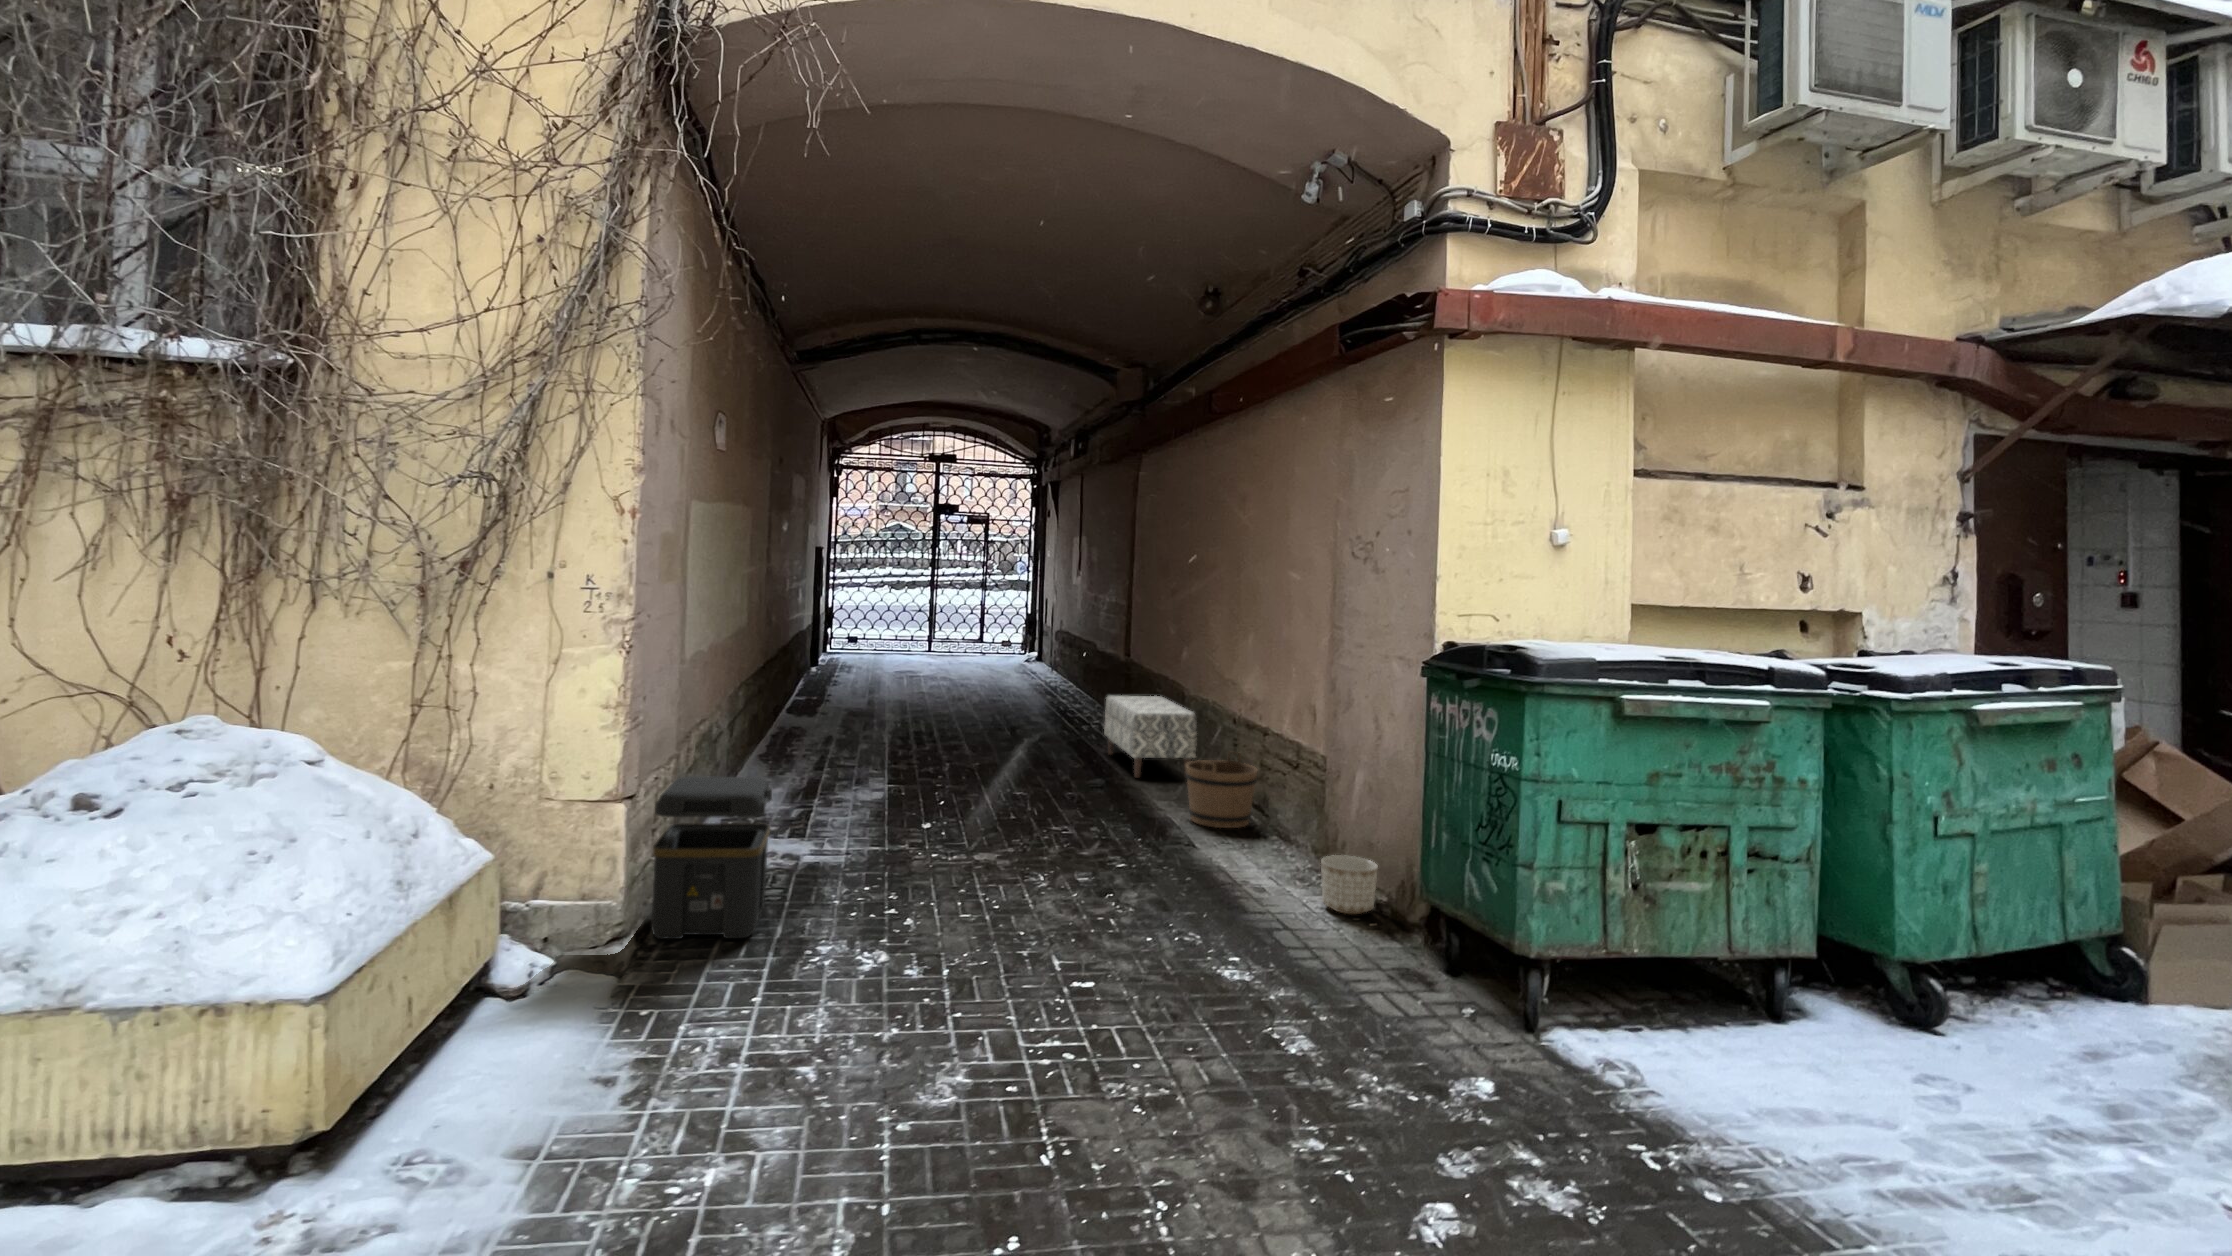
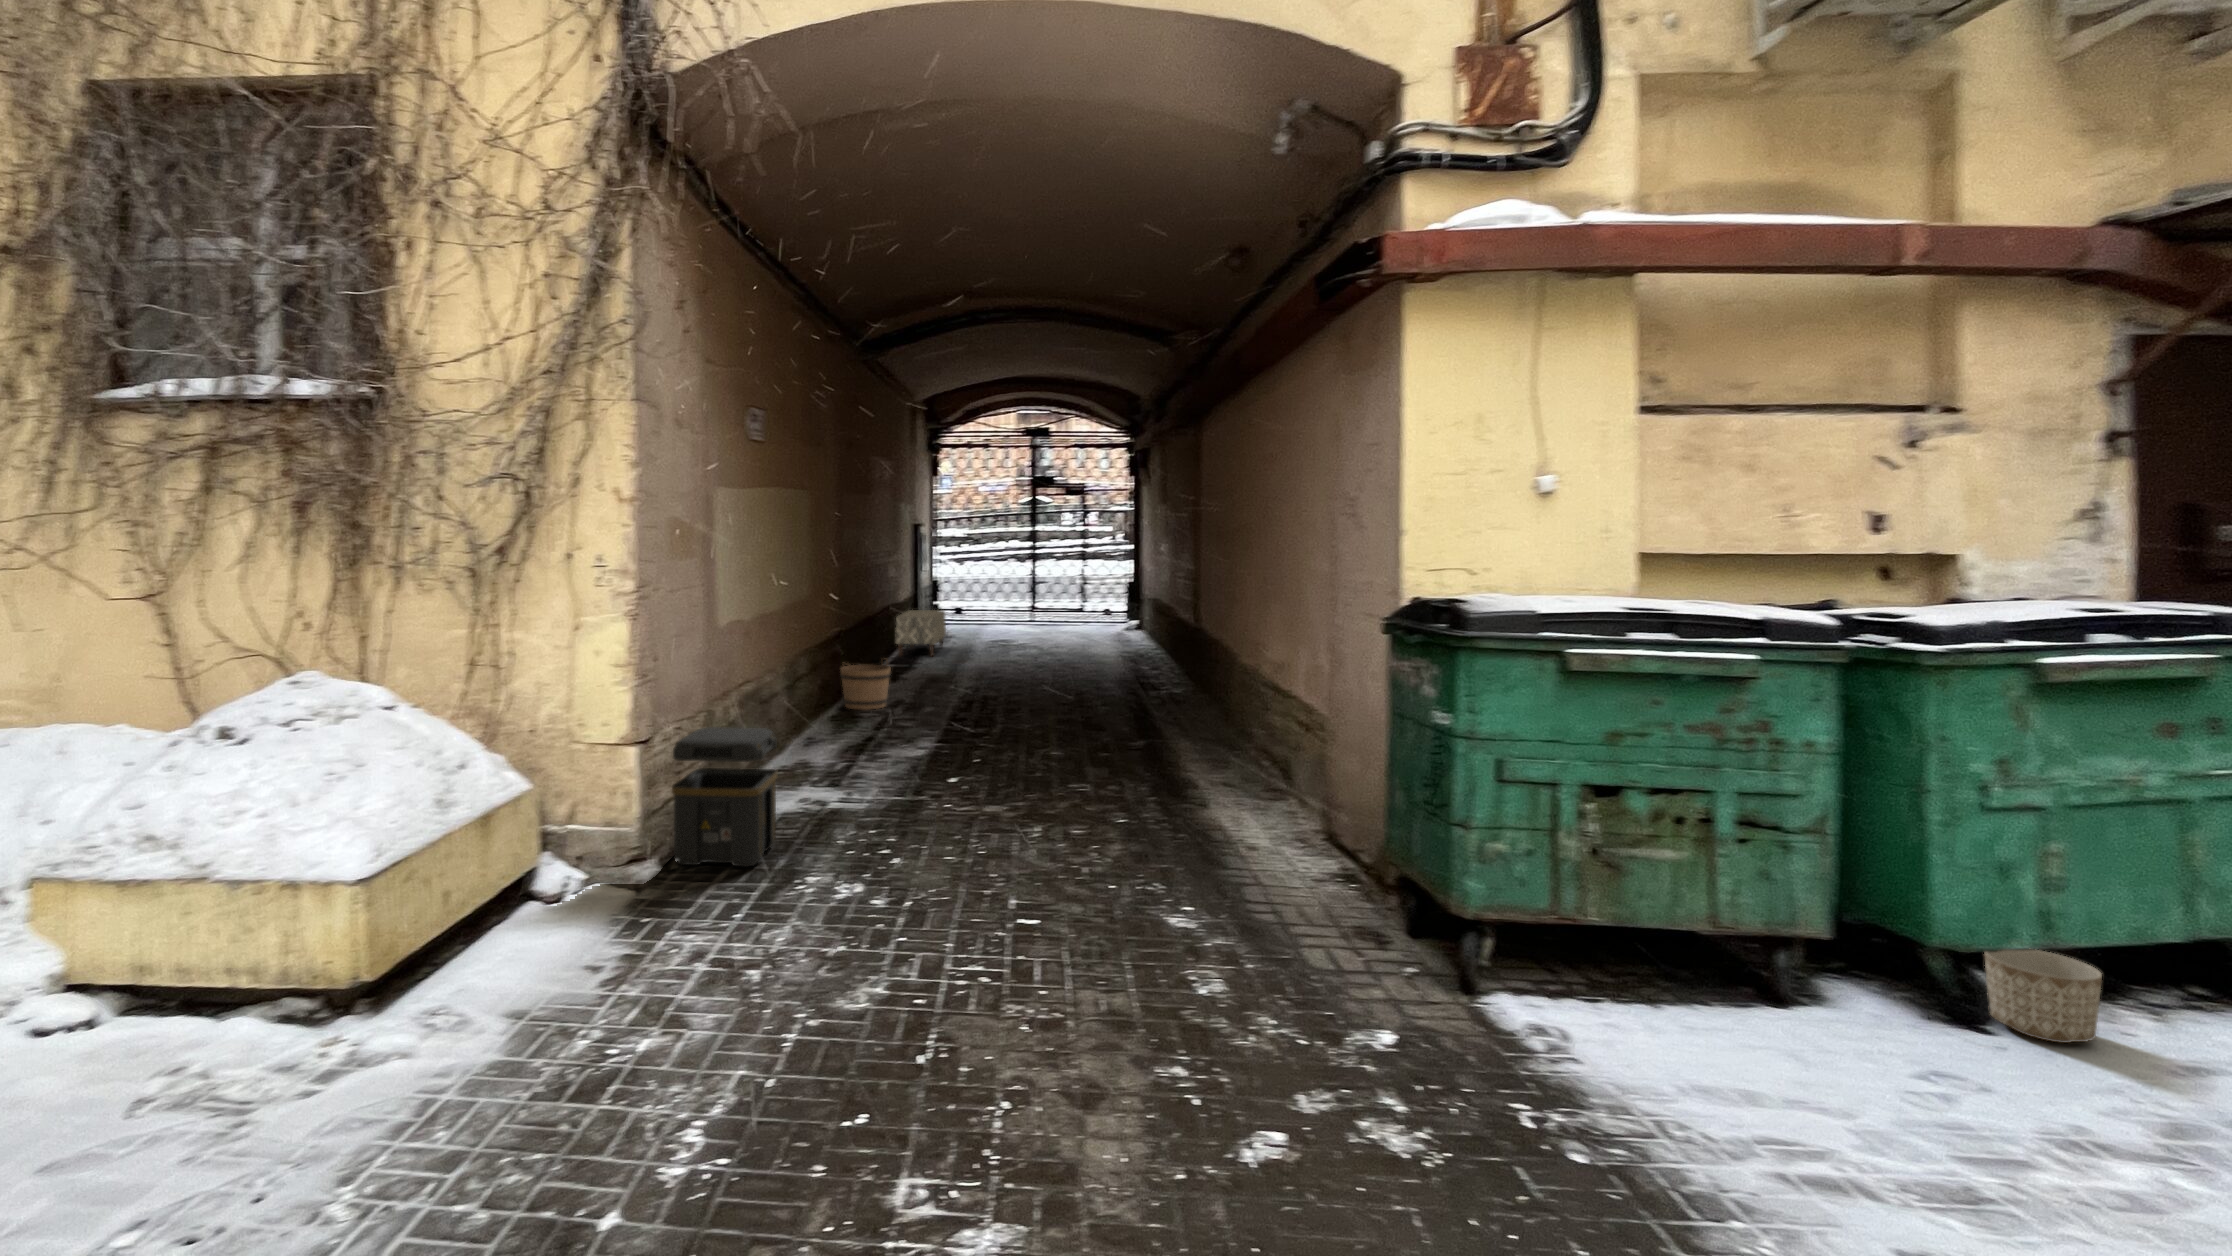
bench: present [1104,696,1197,778] -> present [896,610,946,656]
bucket: present [1186,752,1257,828] -> present [841,664,890,710]
planter: present [1321,855,1378,914] -> present [1984,949,2102,1043]

